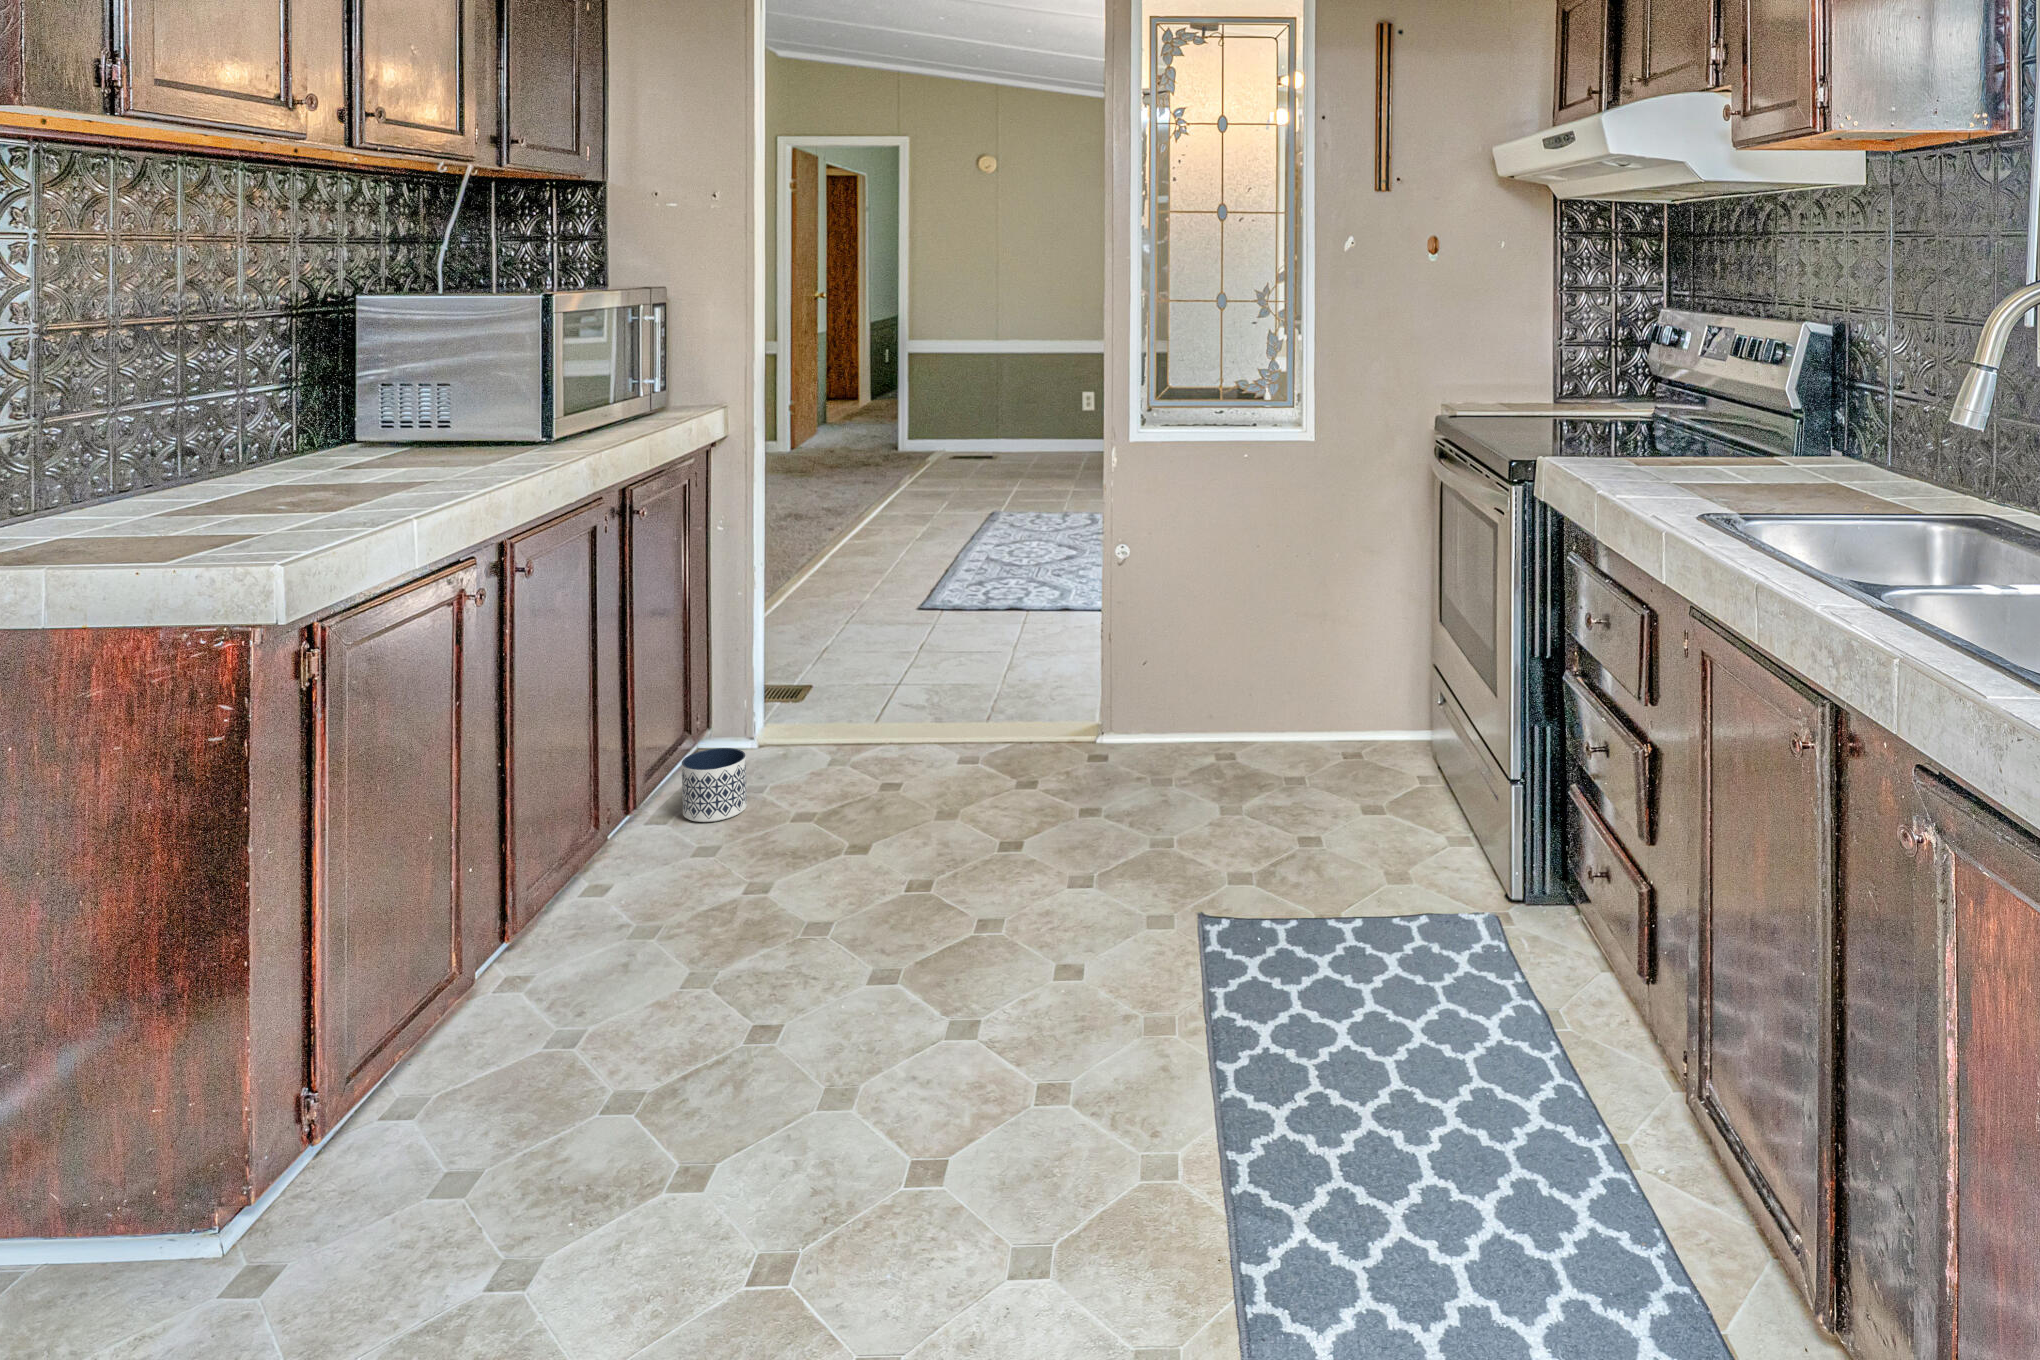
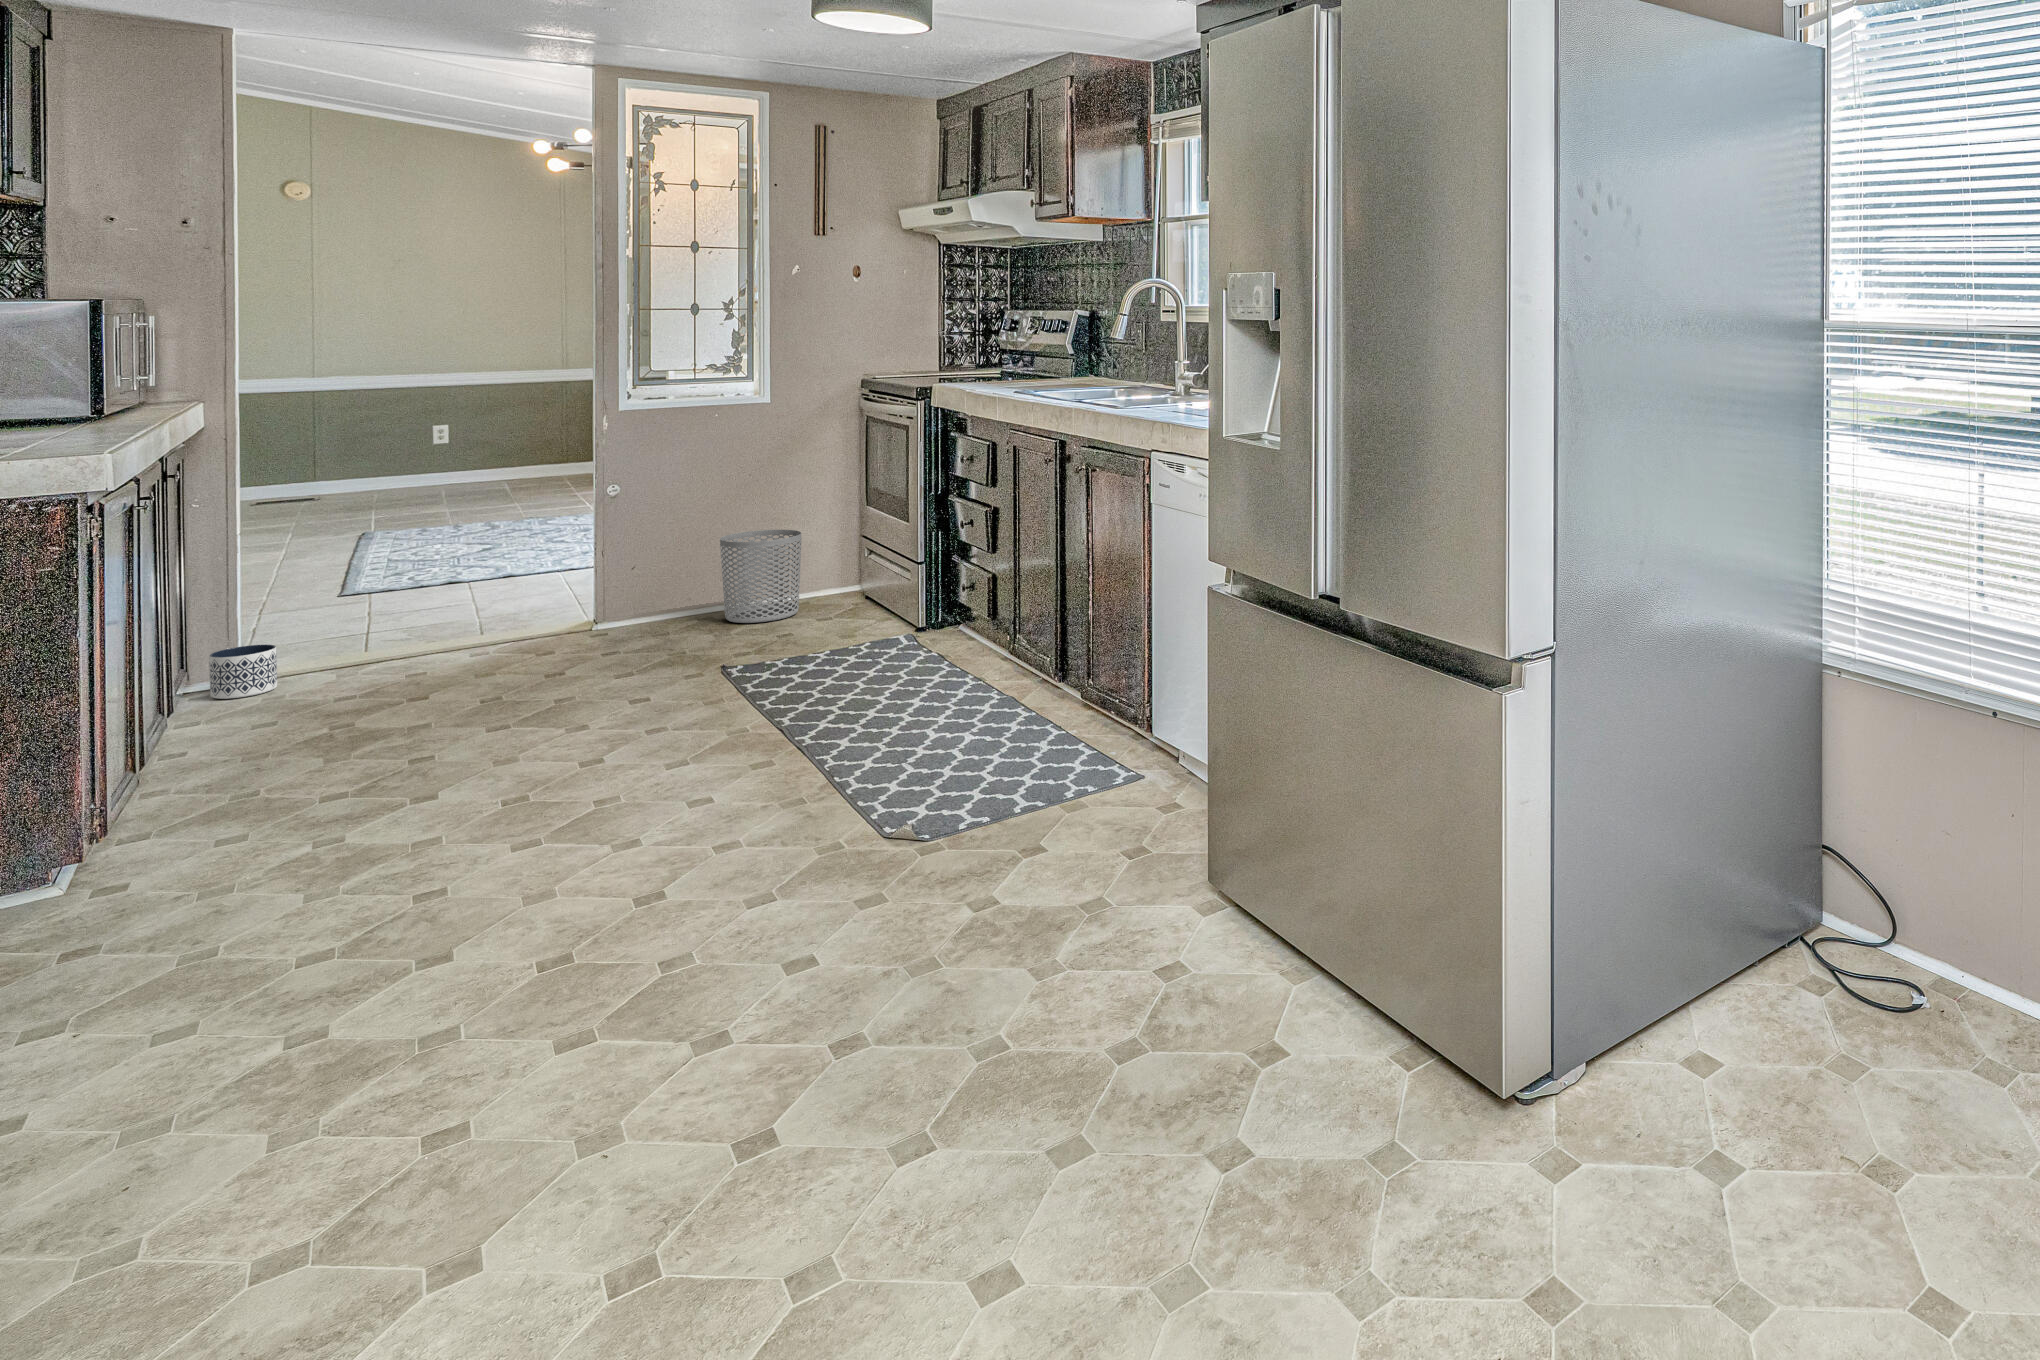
waste bin: none [1237,646,1344,800] -> present [720,530,802,623]

